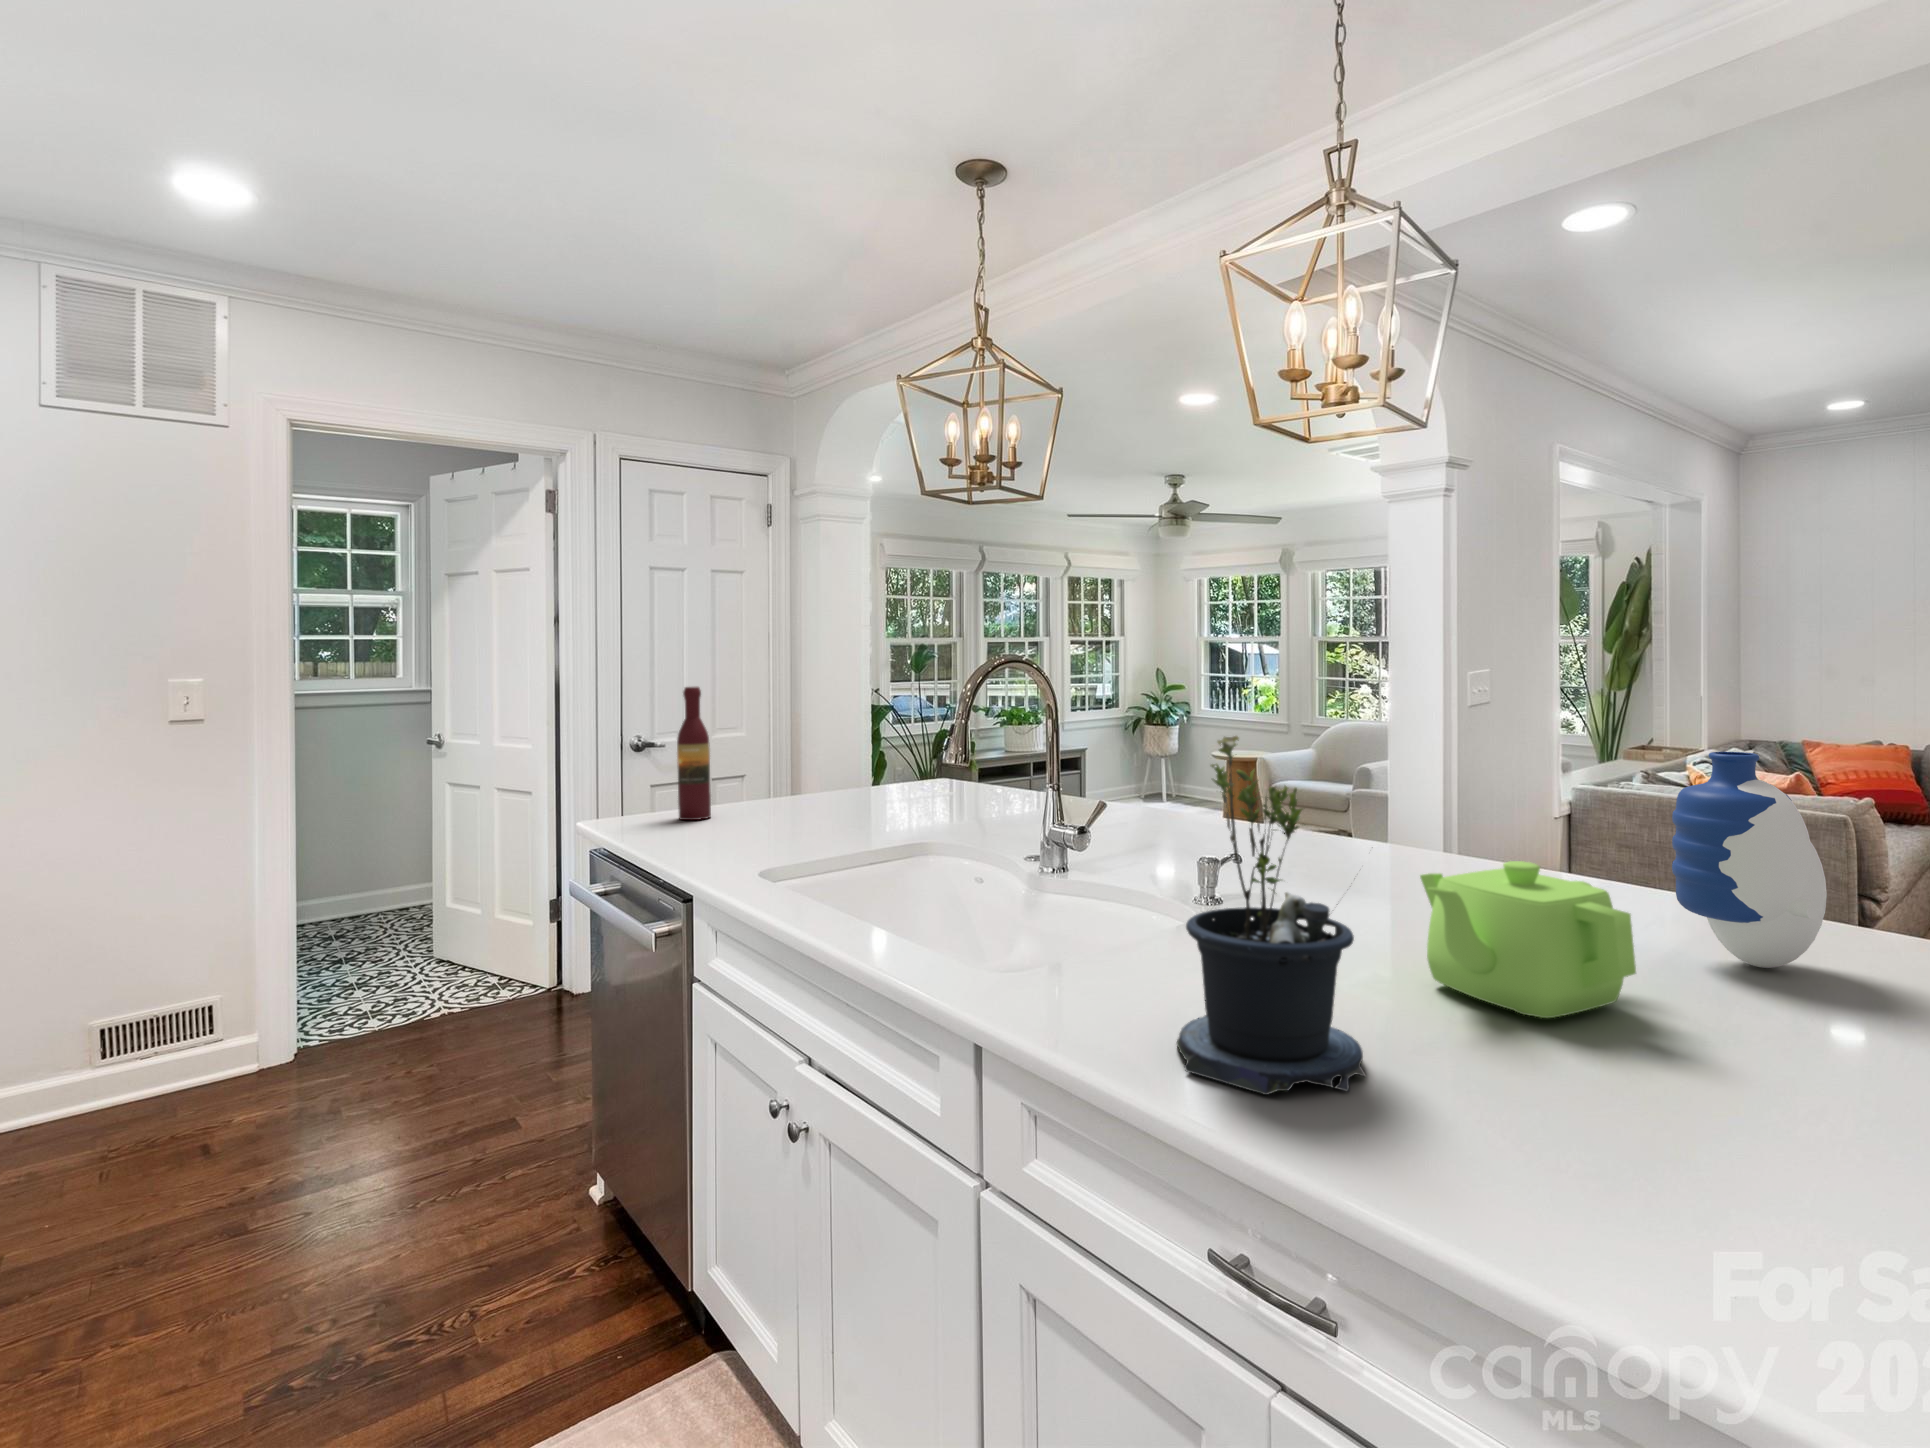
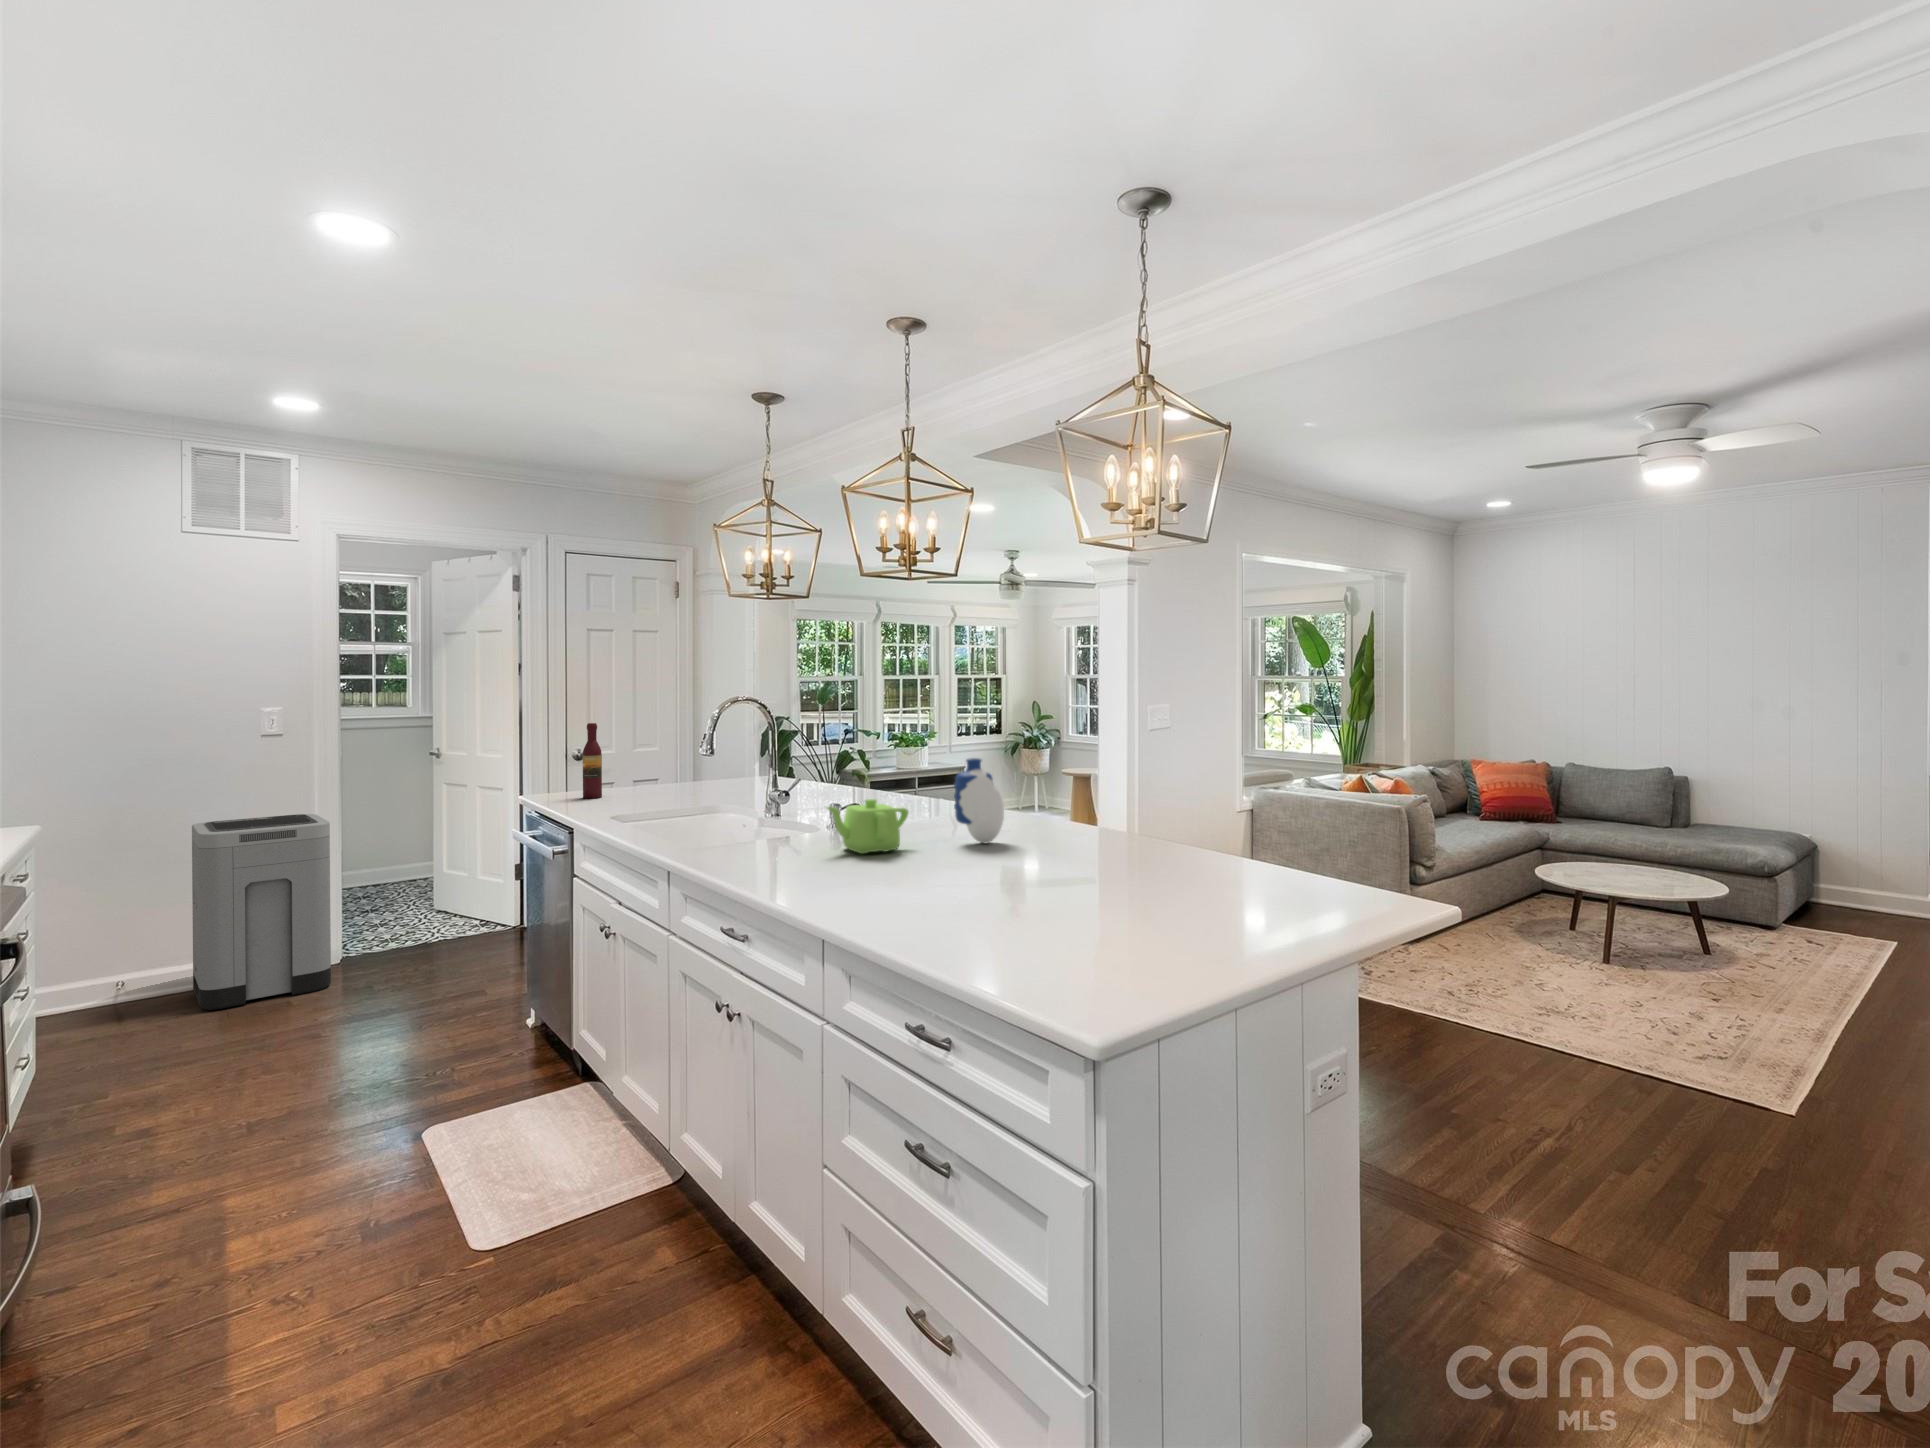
potted plant: present [1177,736,1366,1095] -> none [714,750,782,867]
trash can: none [34,836,270,1172] -> present [192,814,331,1010]

